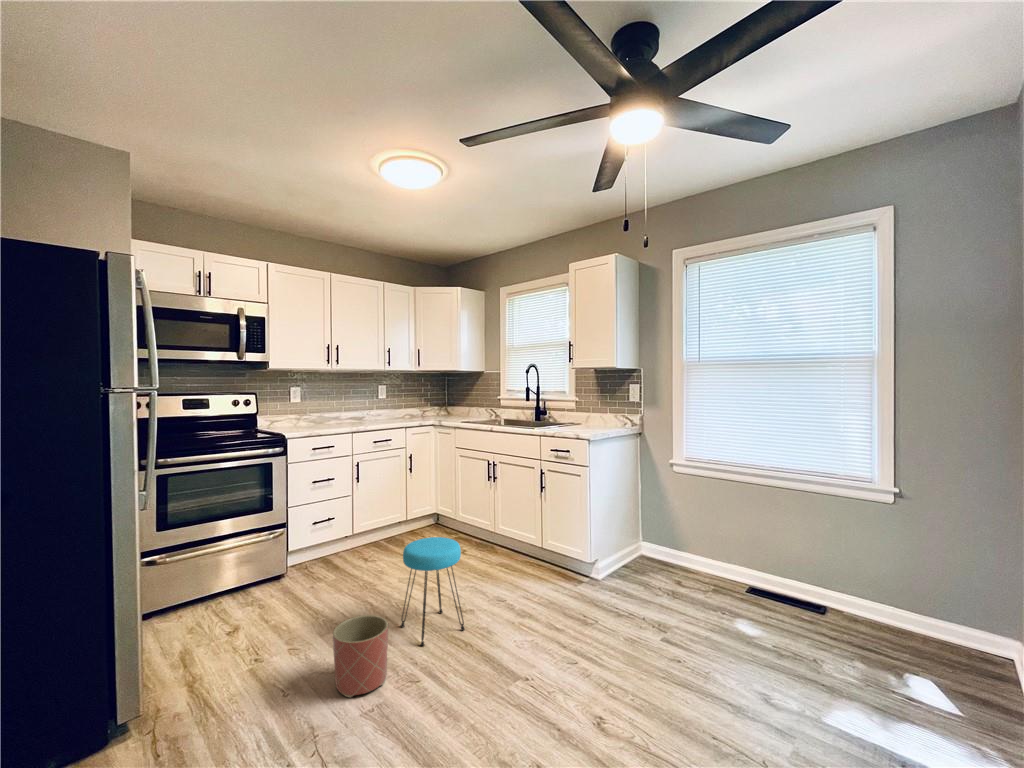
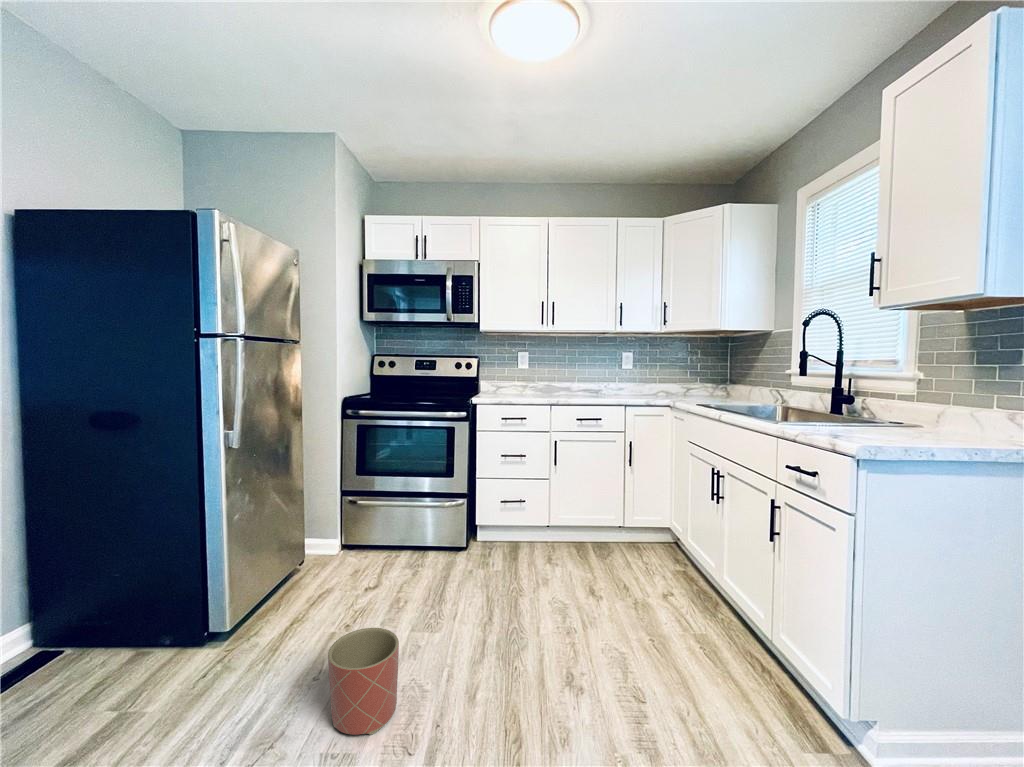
stool: present [401,537,465,646] -> none [464,557,548,717]

